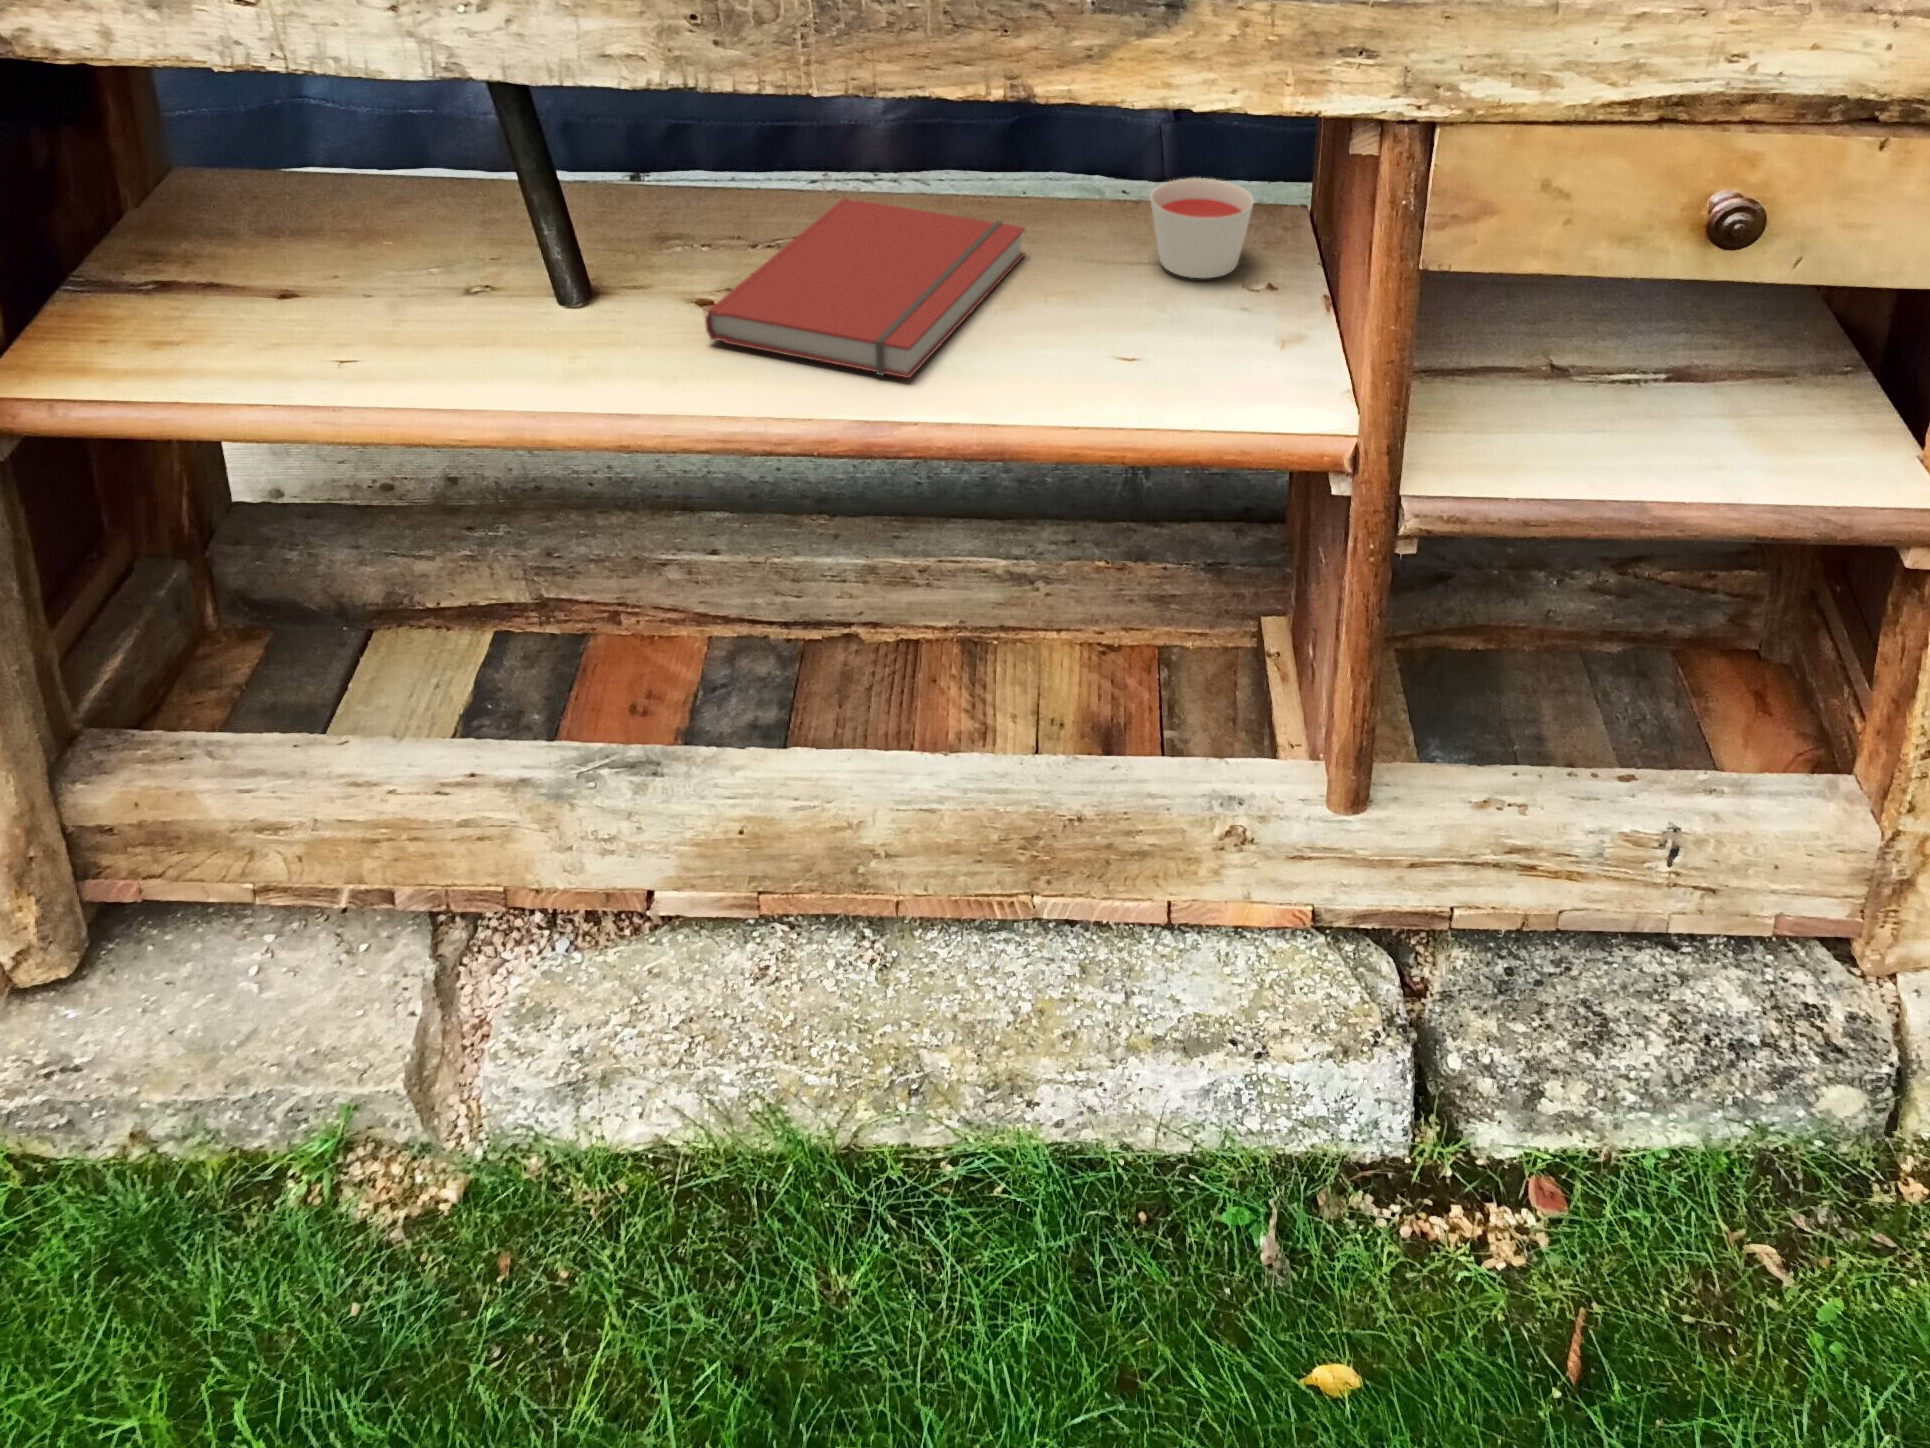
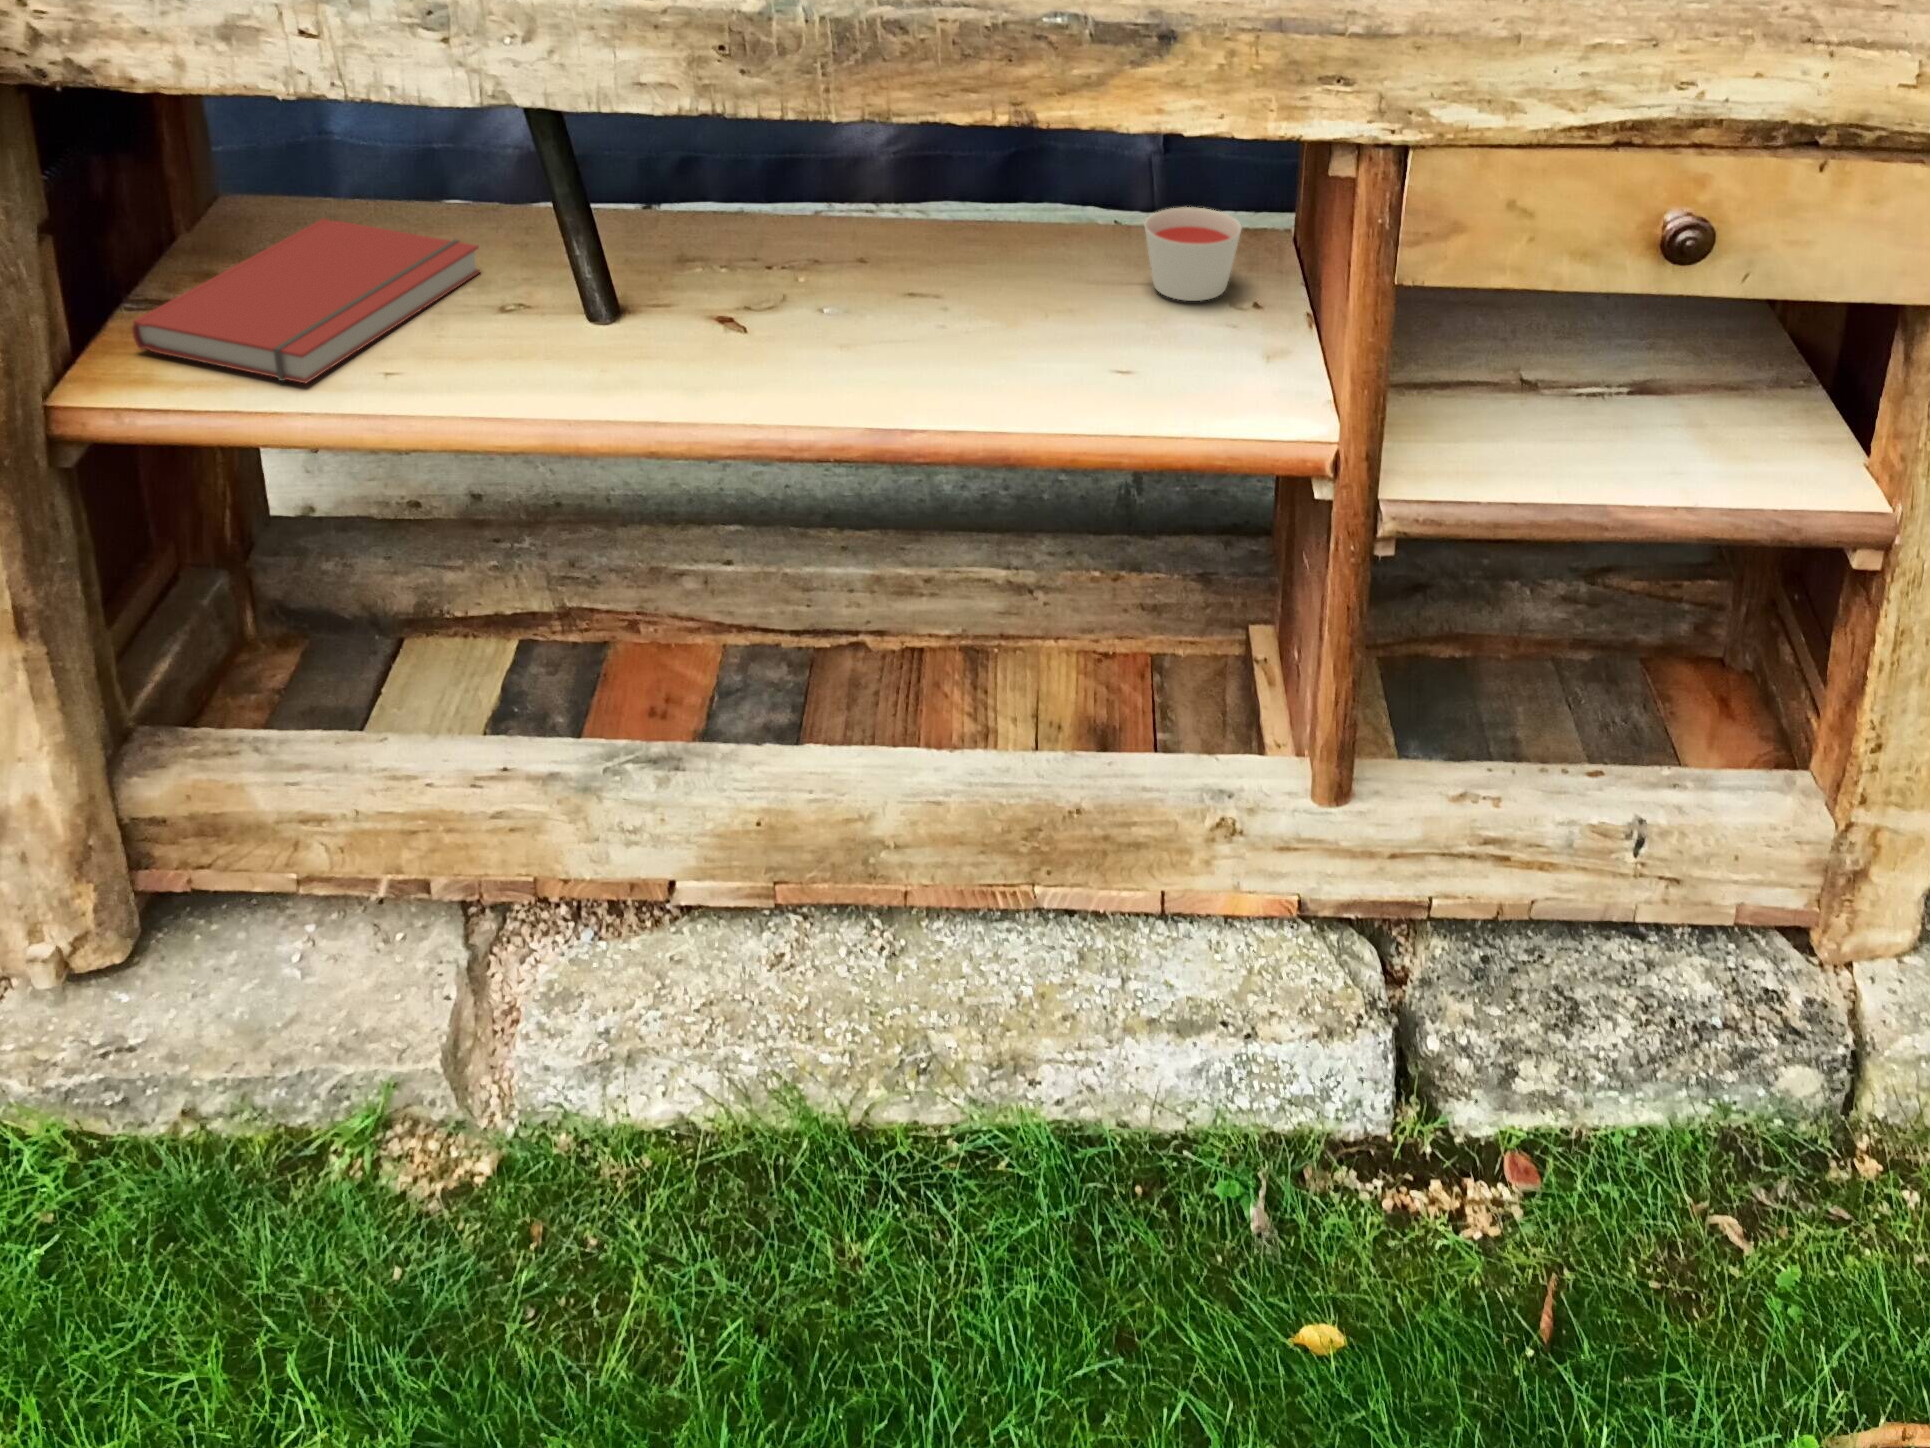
book: present [705,198,1025,378] -> present [132,219,481,383]

